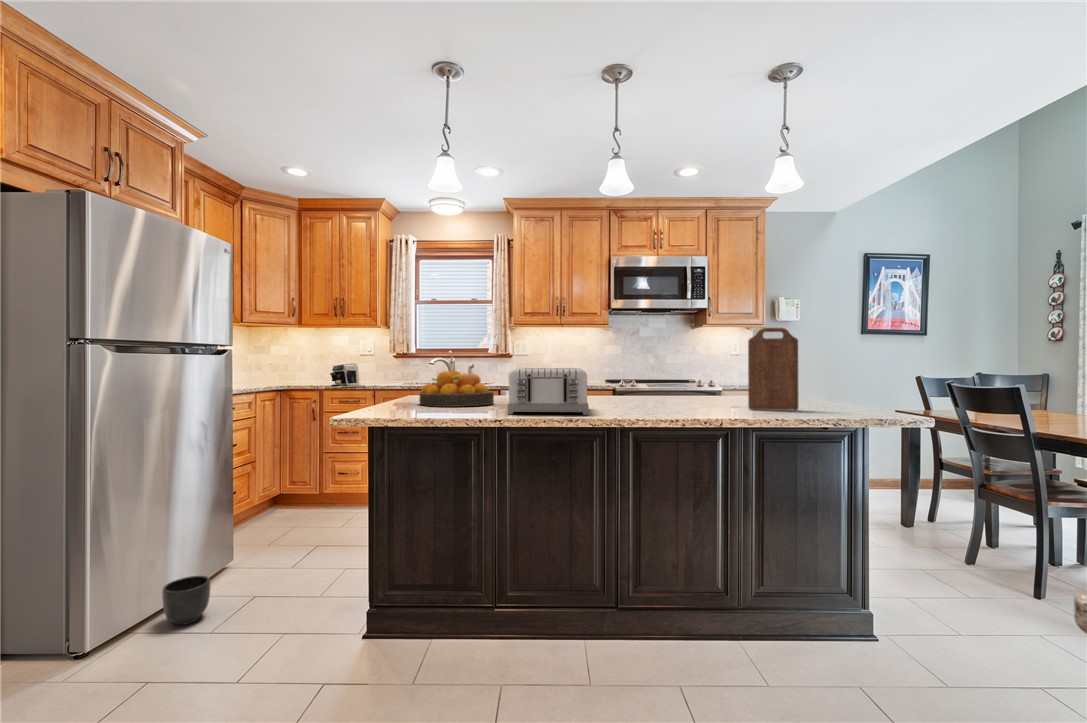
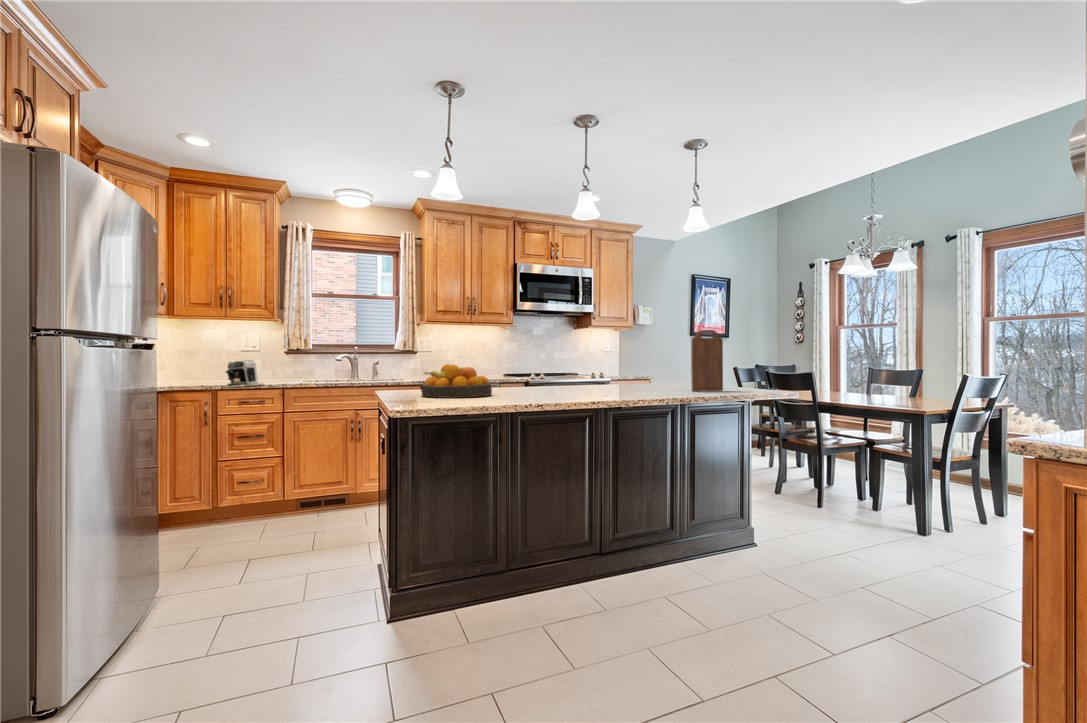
toaster: present [507,368,589,415] -> none [523,361,607,401]
planter: present [162,576,210,625] -> none [140,601,198,661]

